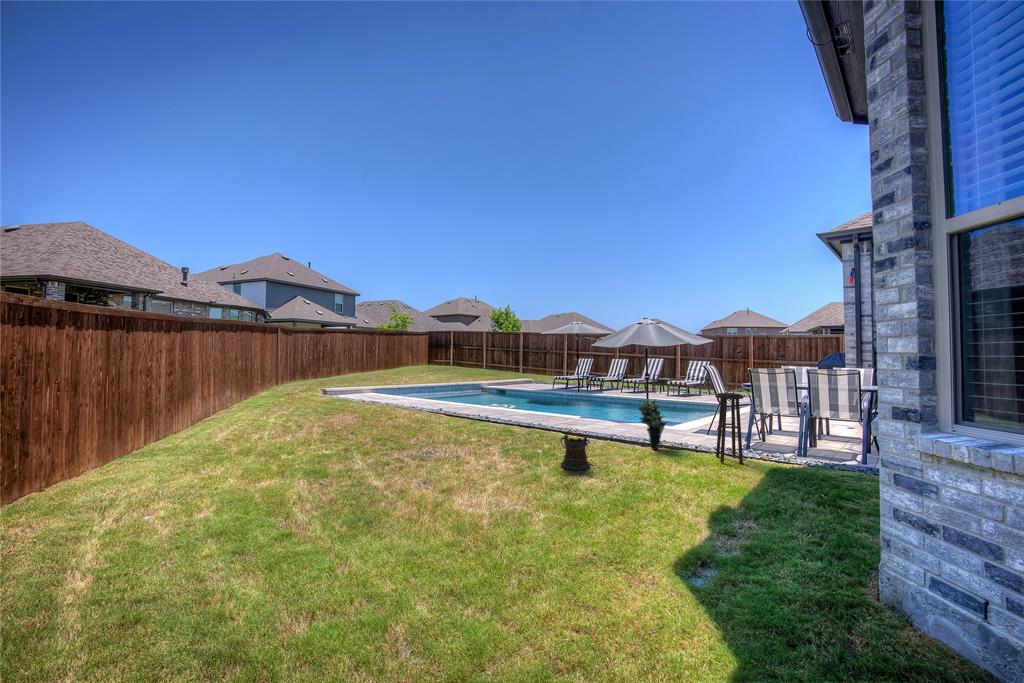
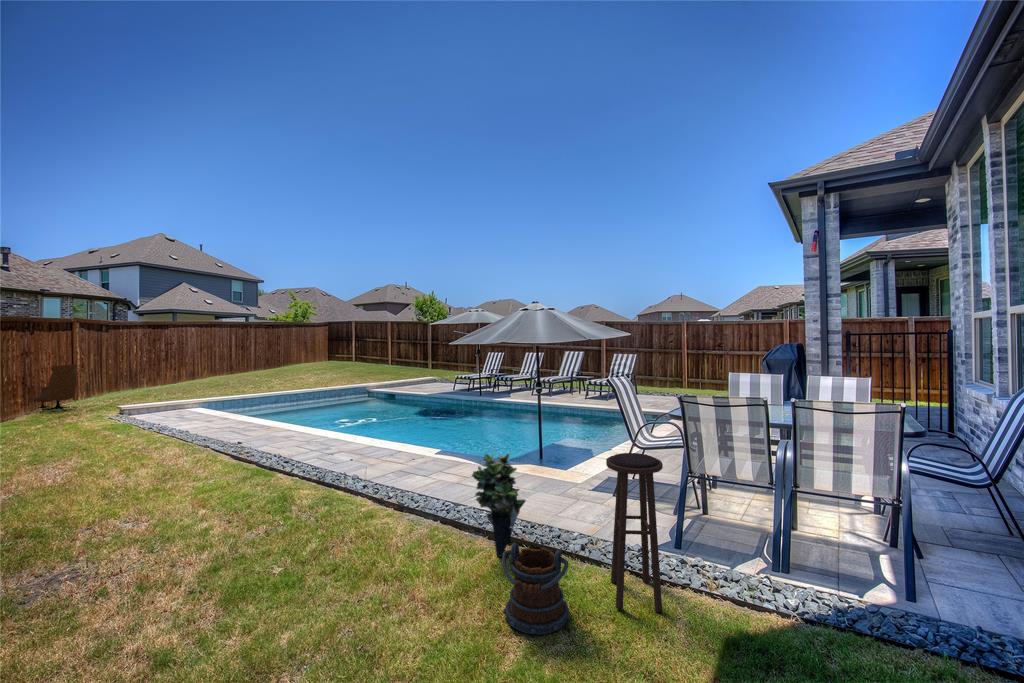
lounge chair: none [263,358,297,392] -> present [29,364,77,413]
bucket: present [560,434,590,470] -> present [502,543,570,635]

